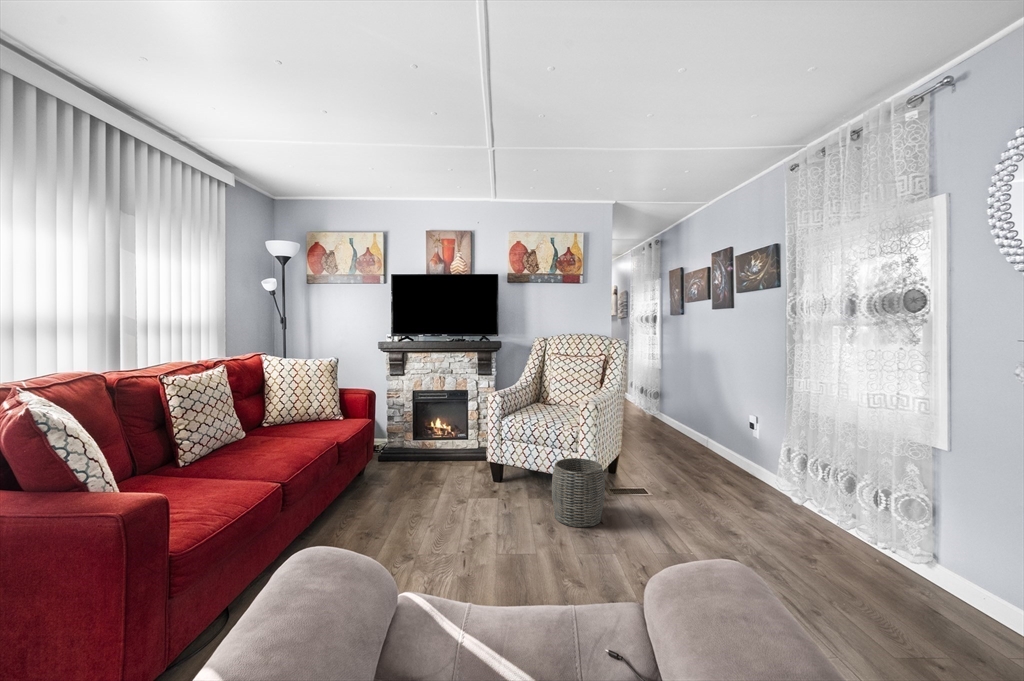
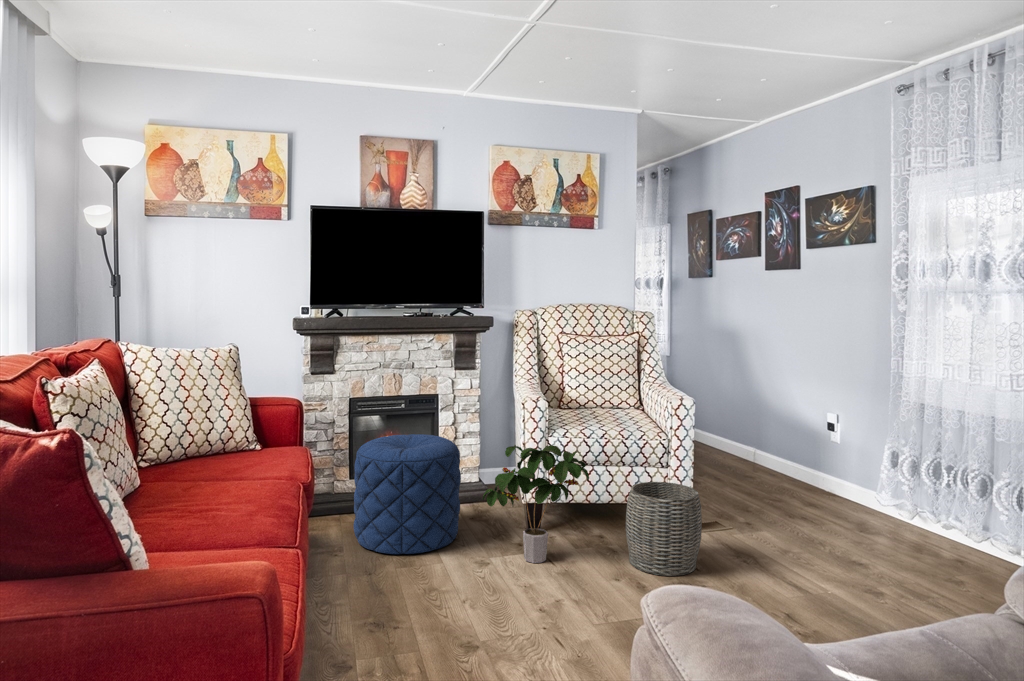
pouf: none [391,417,460,494] -> present [354,434,461,554]
potted plant: none [461,427,528,508] -> present [483,445,589,563]

